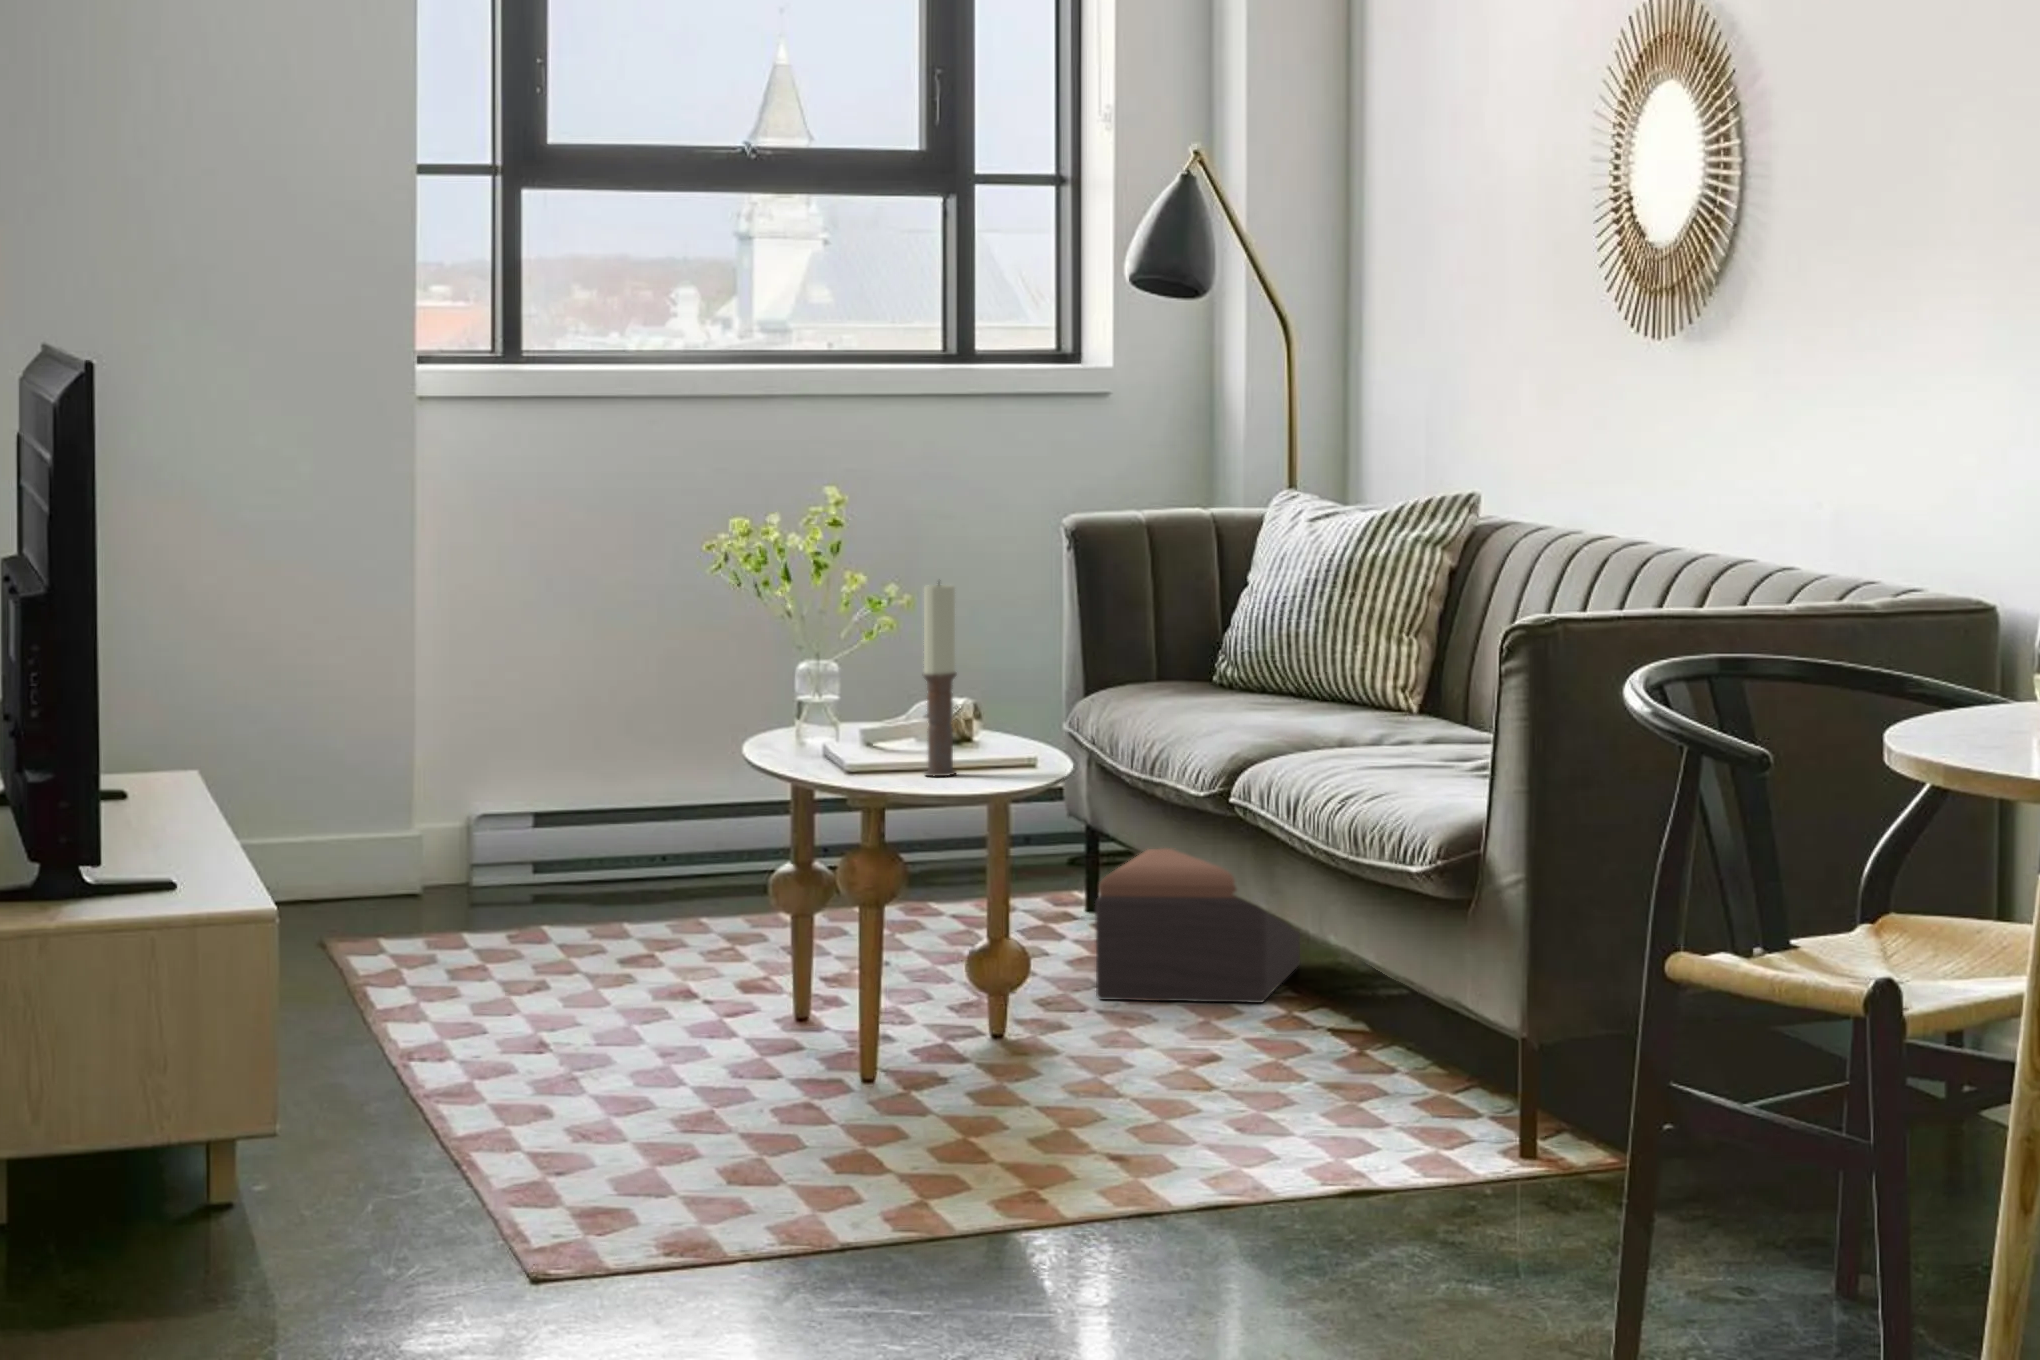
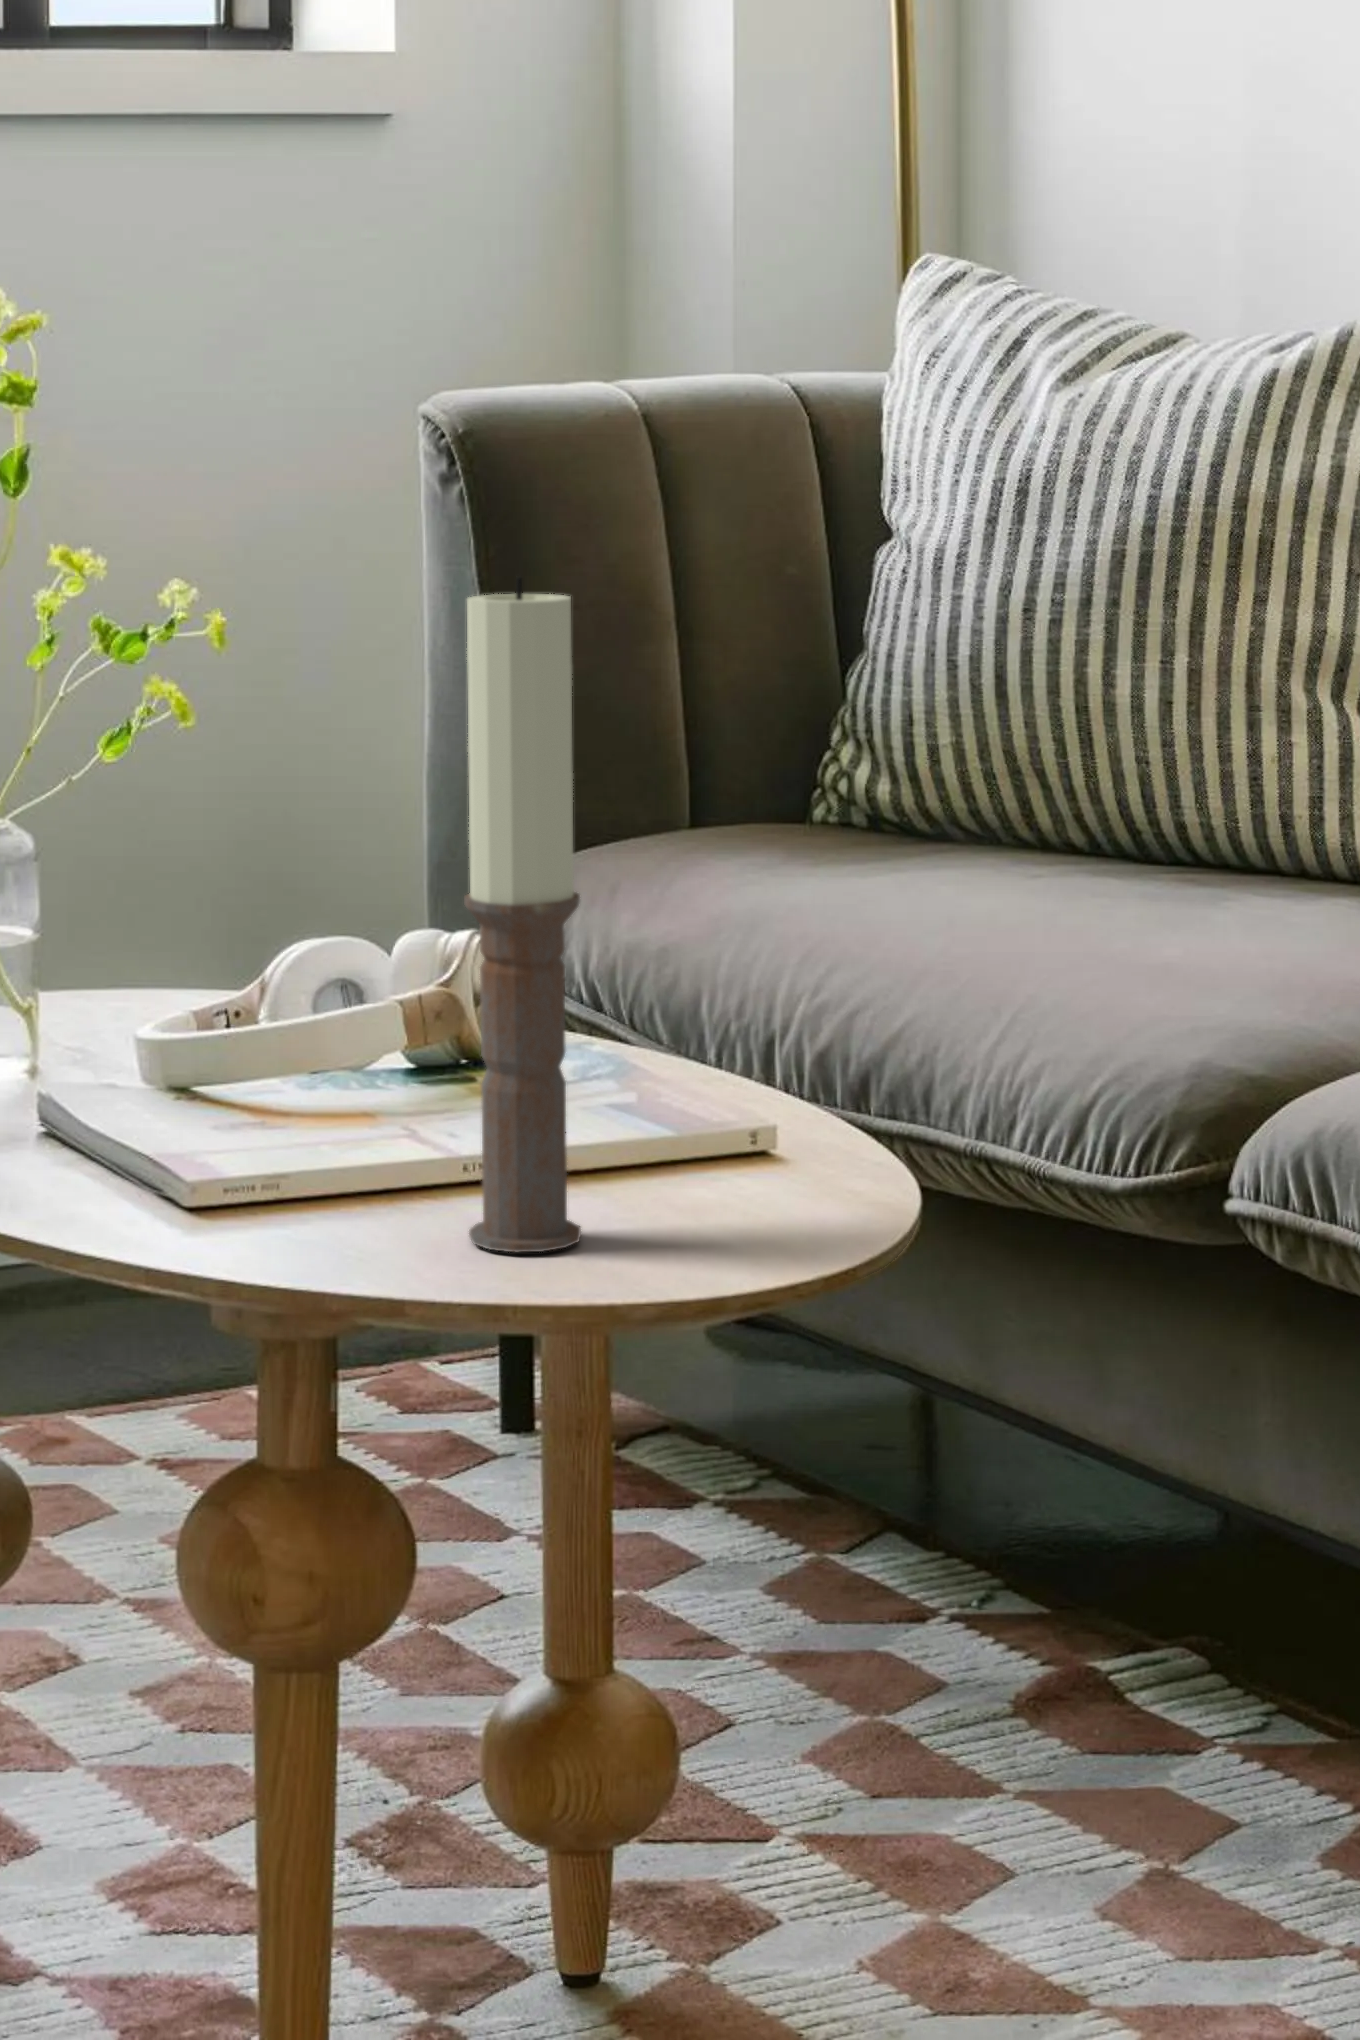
footstool: present [1095,848,1300,1003] -> none [767,1300,1279,1789]

